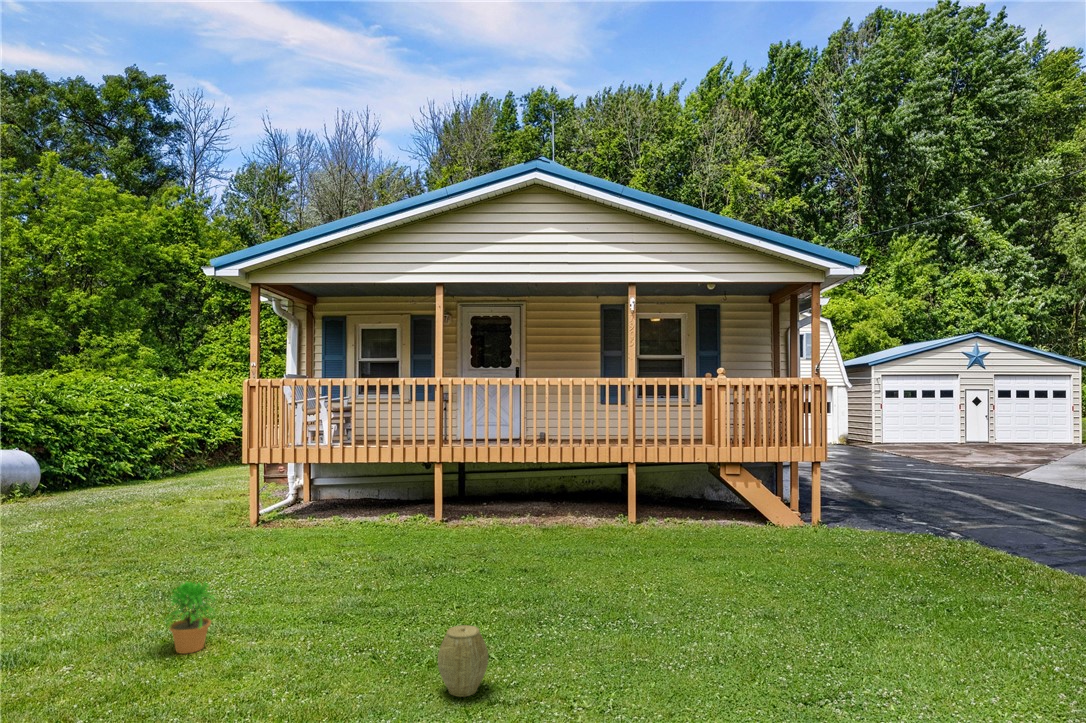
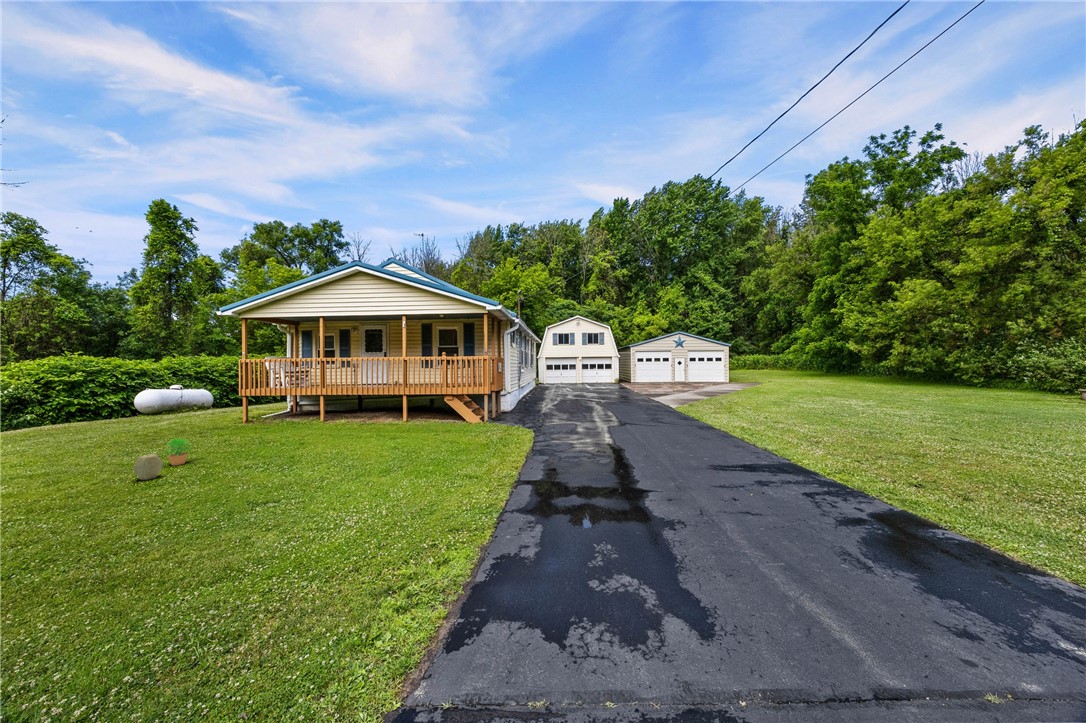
potted plant: present [164,581,215,654] -> present [165,439,190,465]

